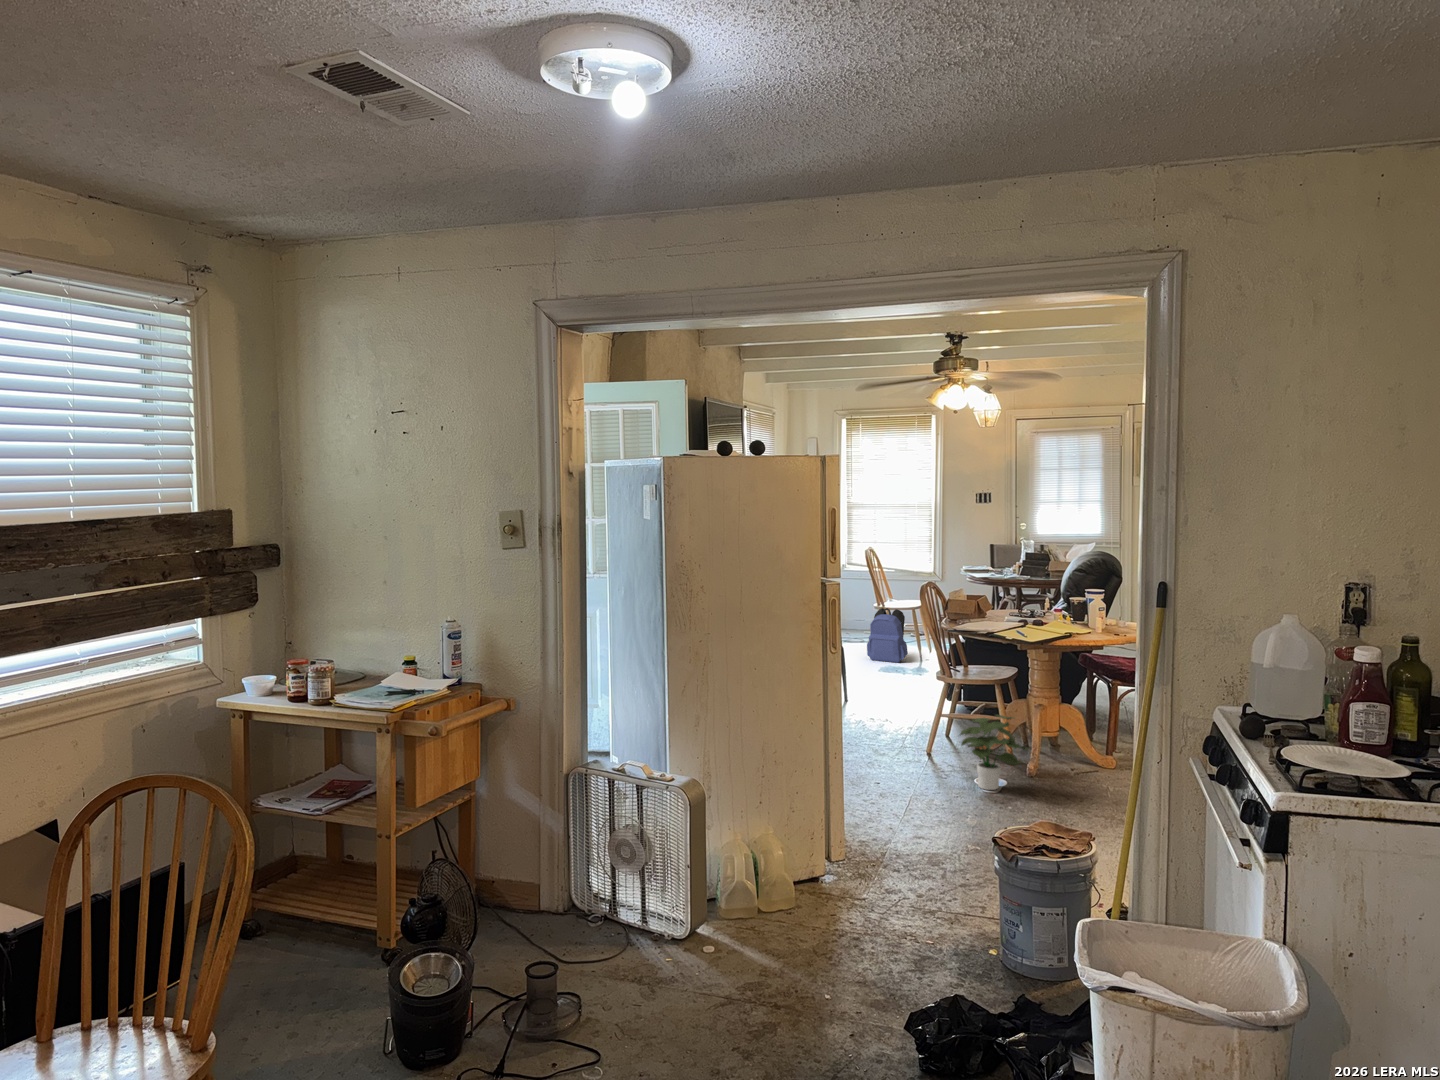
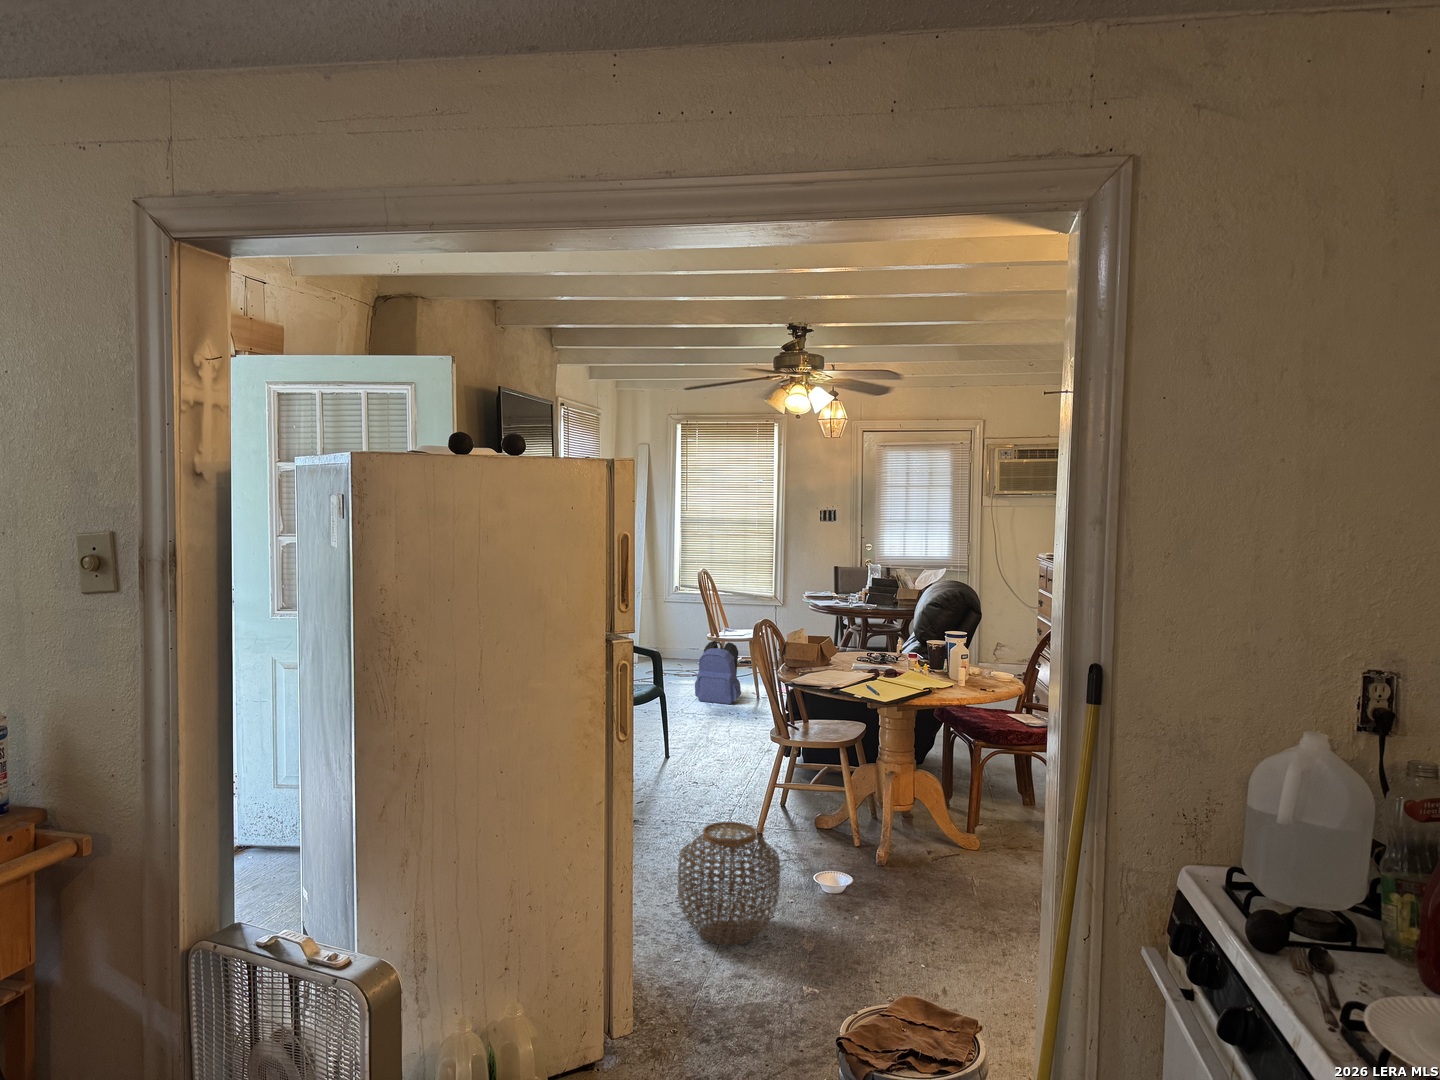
potted plant: present [960,715,1029,790] -> none [794,793,882,891]
woven basket: none [869,729,948,820] -> present [678,822,780,945]

